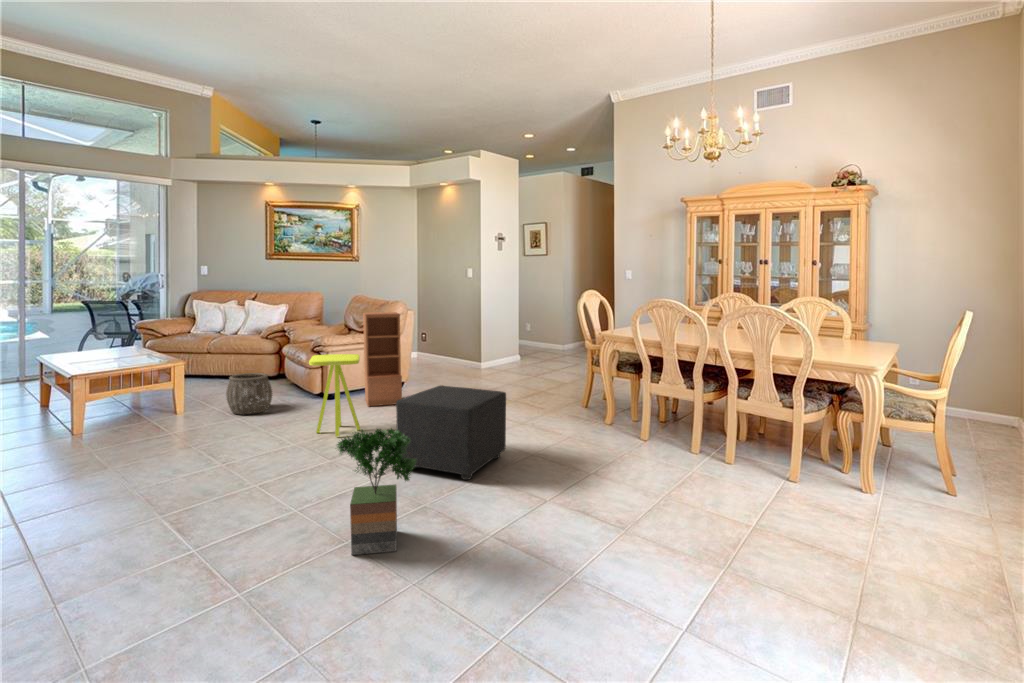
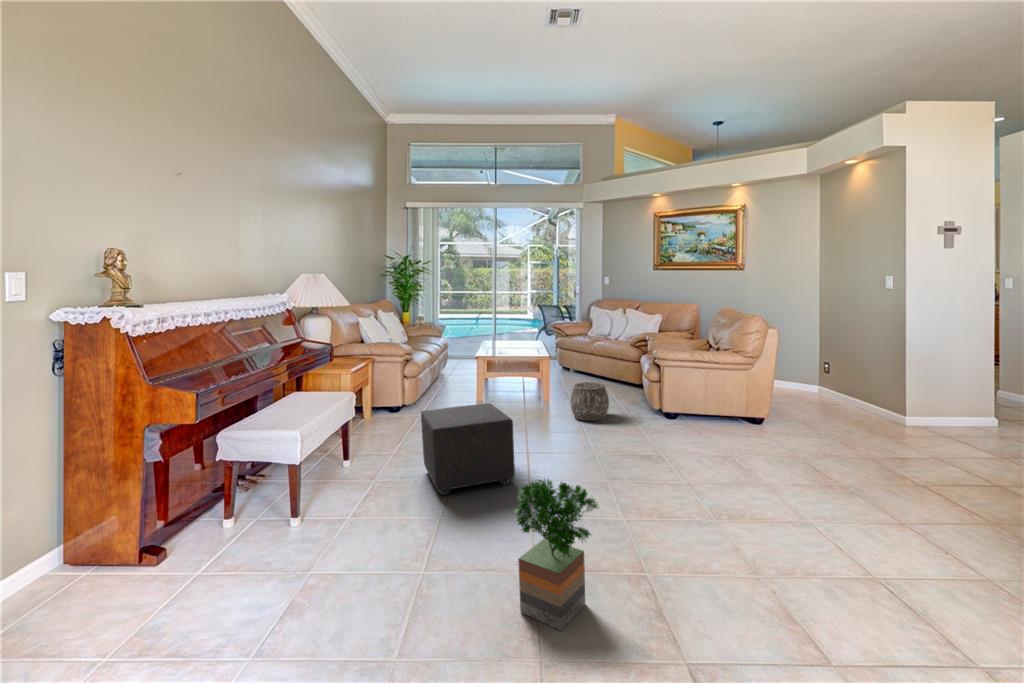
bookcase: present [363,312,402,407] -> none [696,329,741,437]
side table: present [309,354,360,436] -> none [610,375,669,464]
ottoman: present [396,386,506,480] -> present [421,403,515,495]

